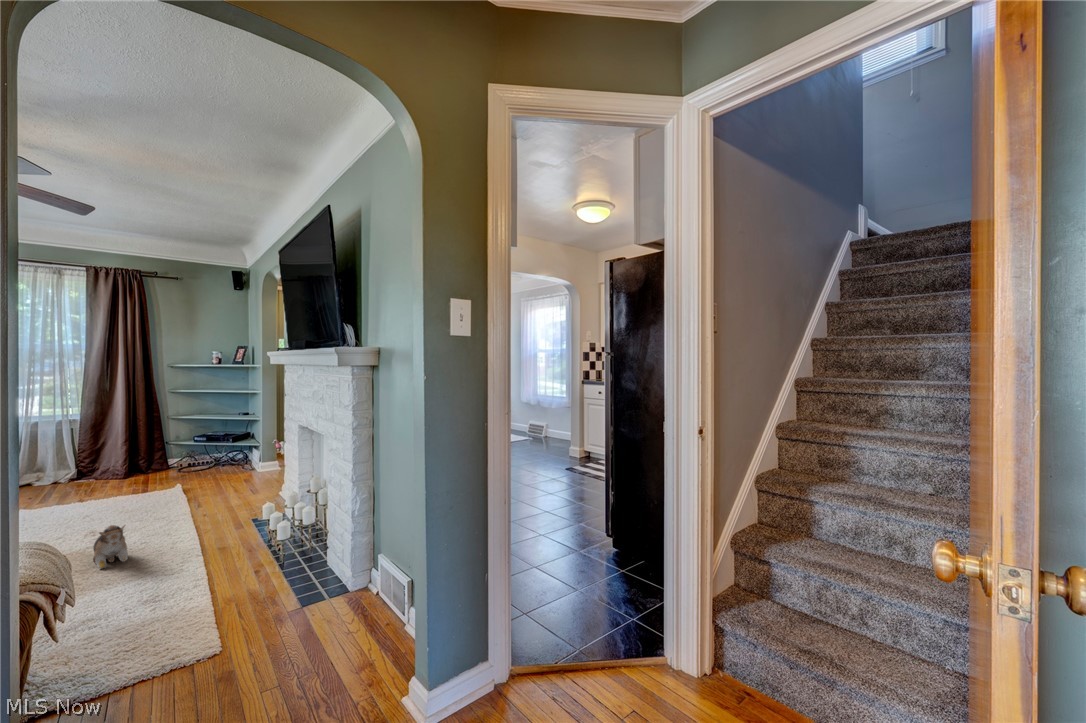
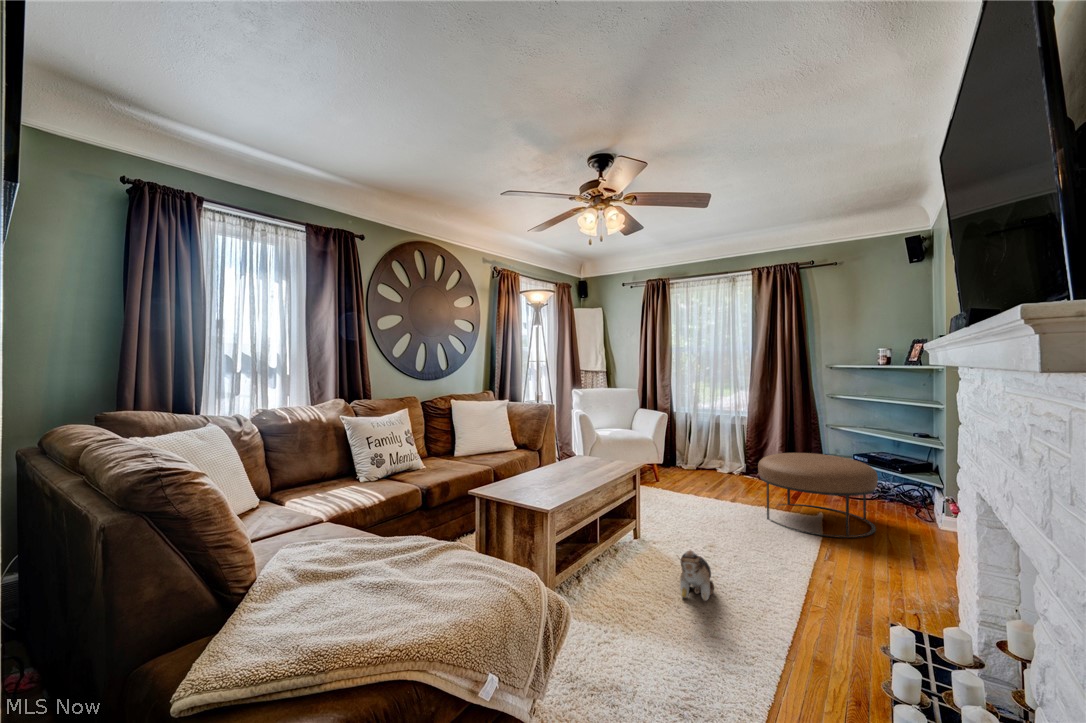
ottoman: none [117,438,225,504] -> present [758,453,878,538]

